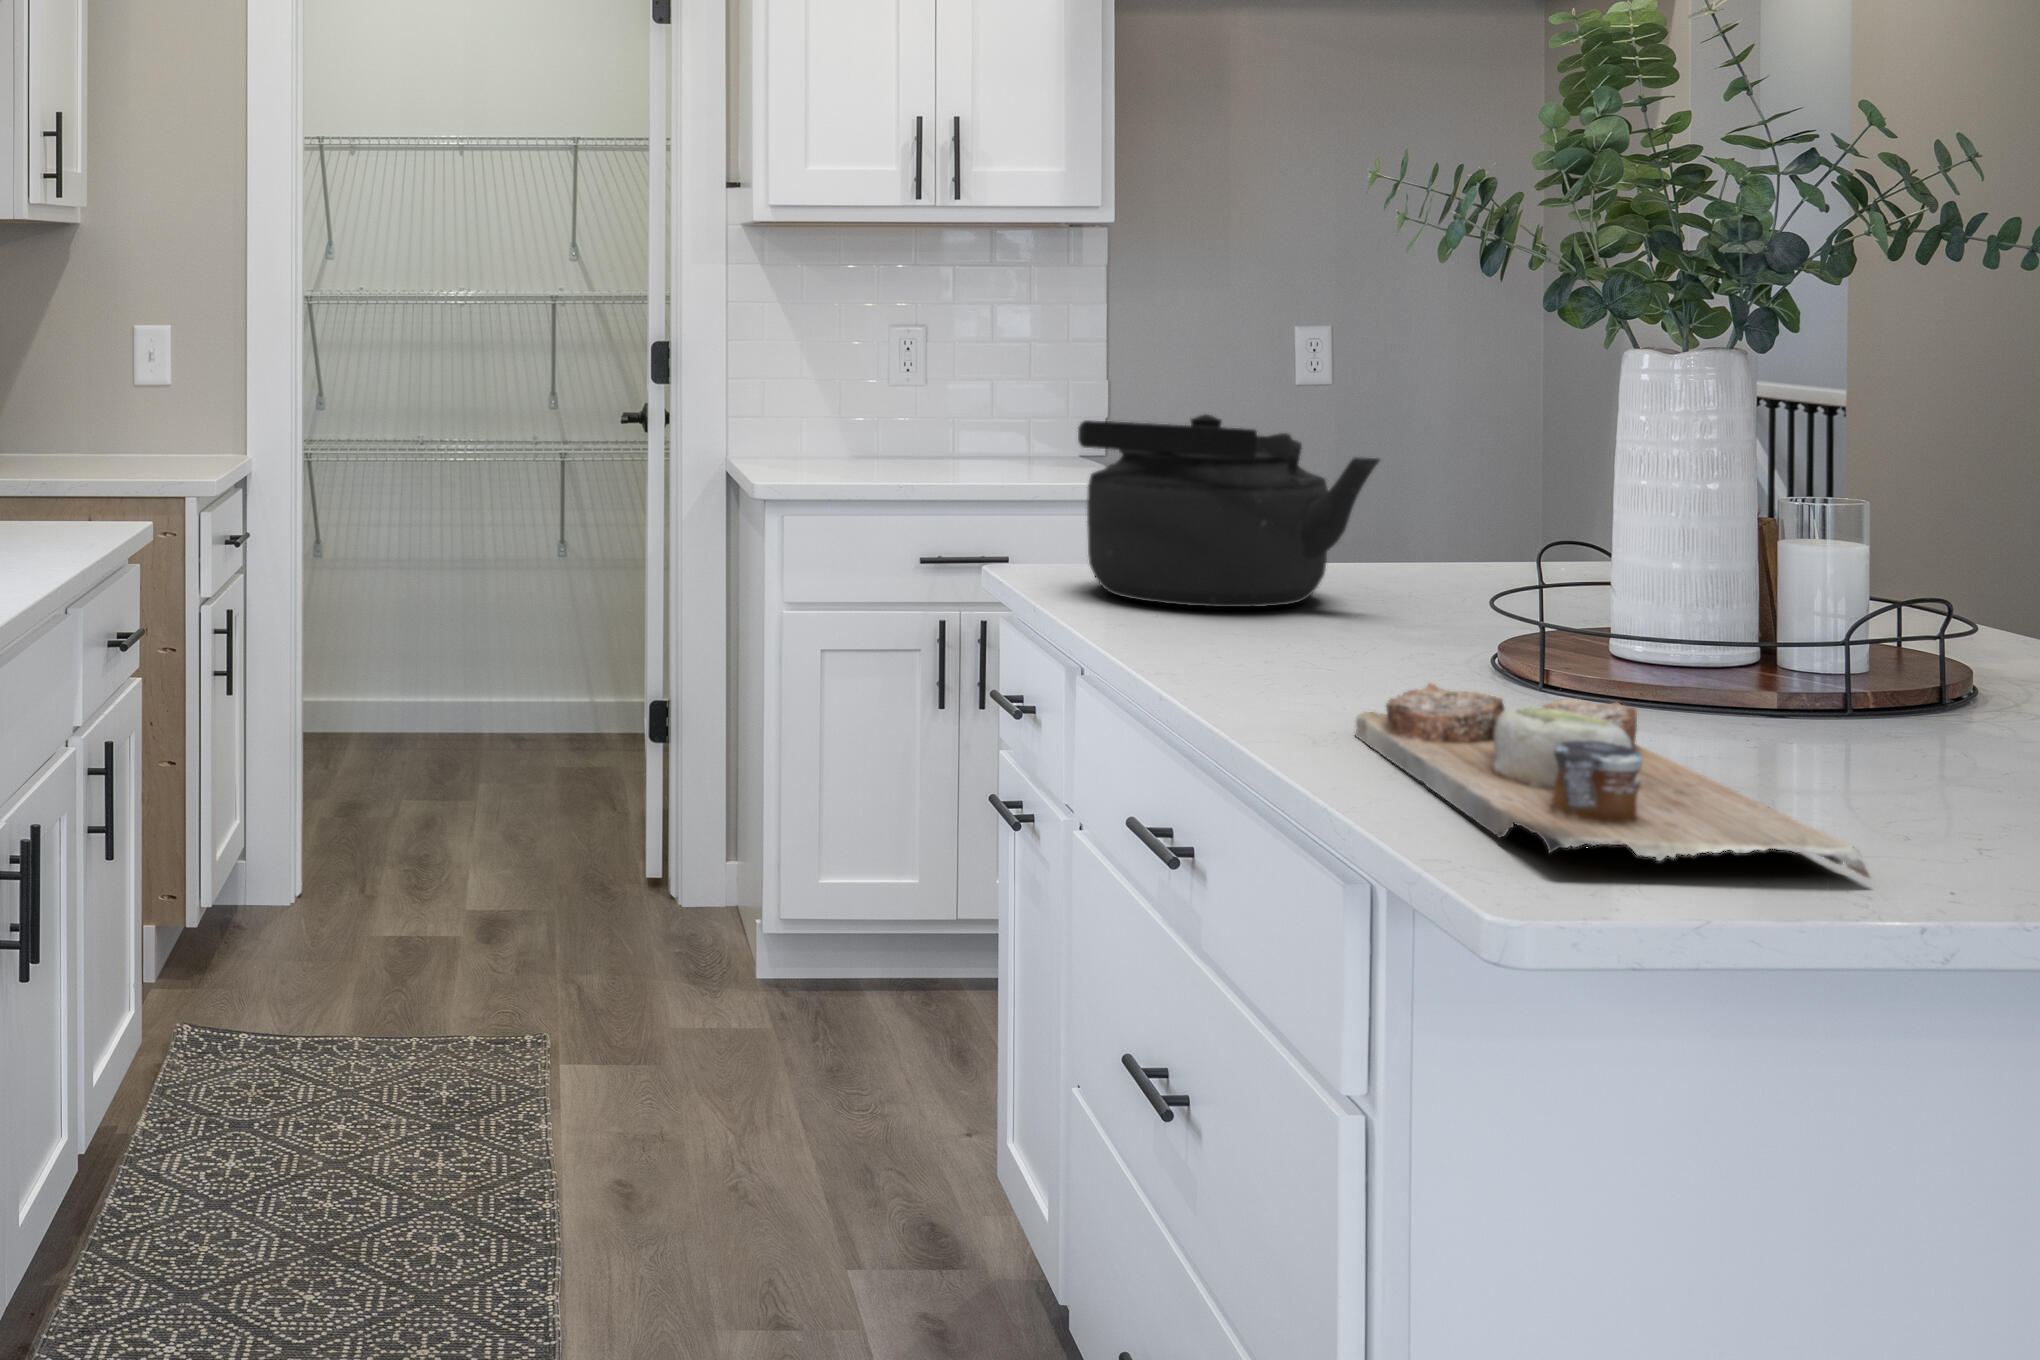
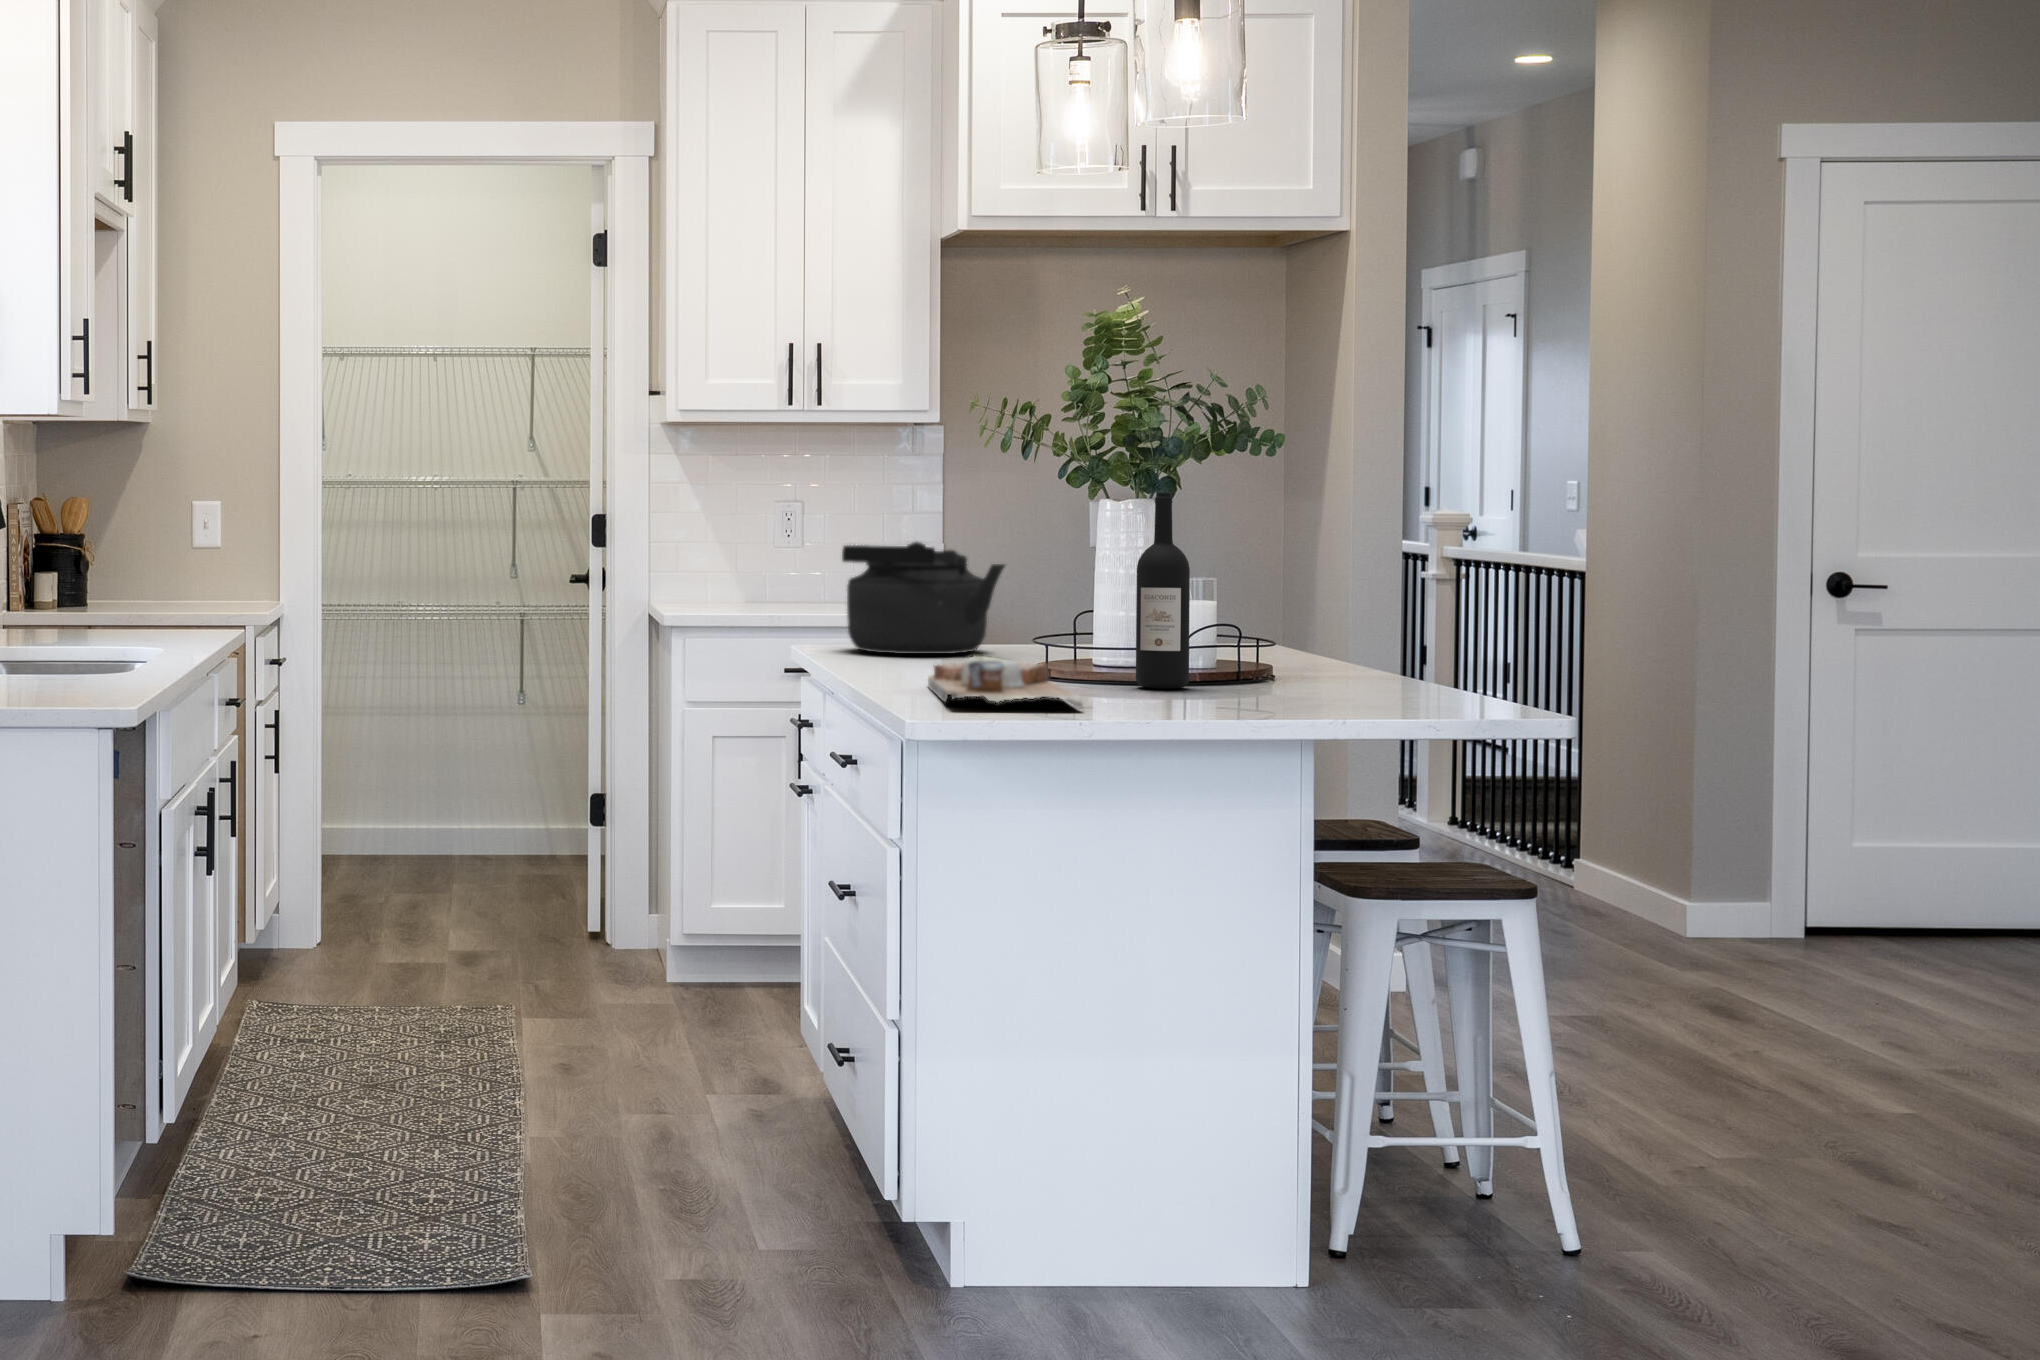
wine bottle: none [1782,352,1910,752] -> present [1136,492,1190,688]

